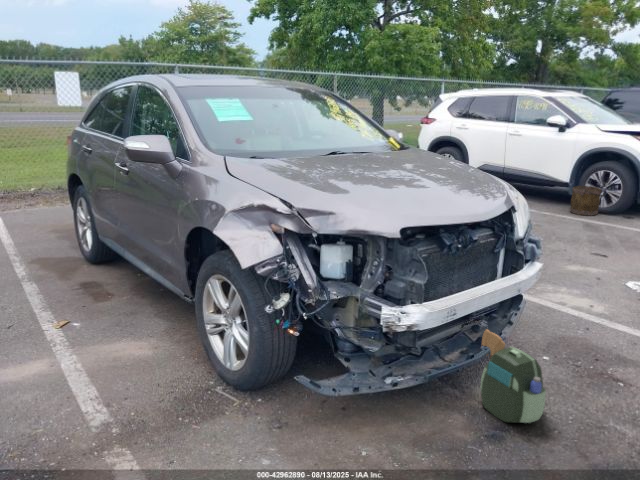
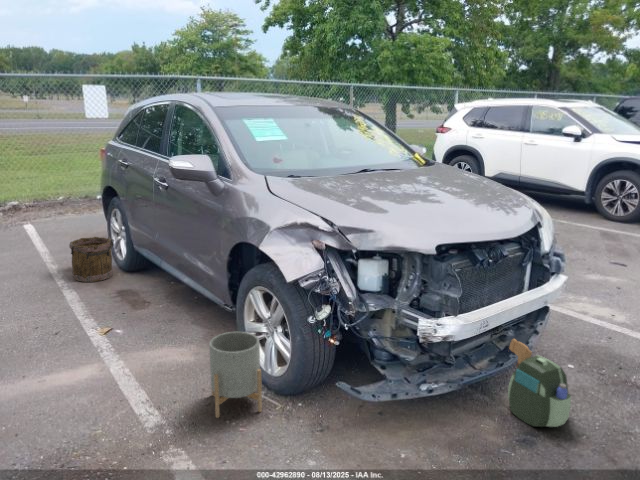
bucket: present [570,186,605,216] -> present [69,237,114,282]
planter: none [161,322,219,414] -> present [209,332,262,418]

